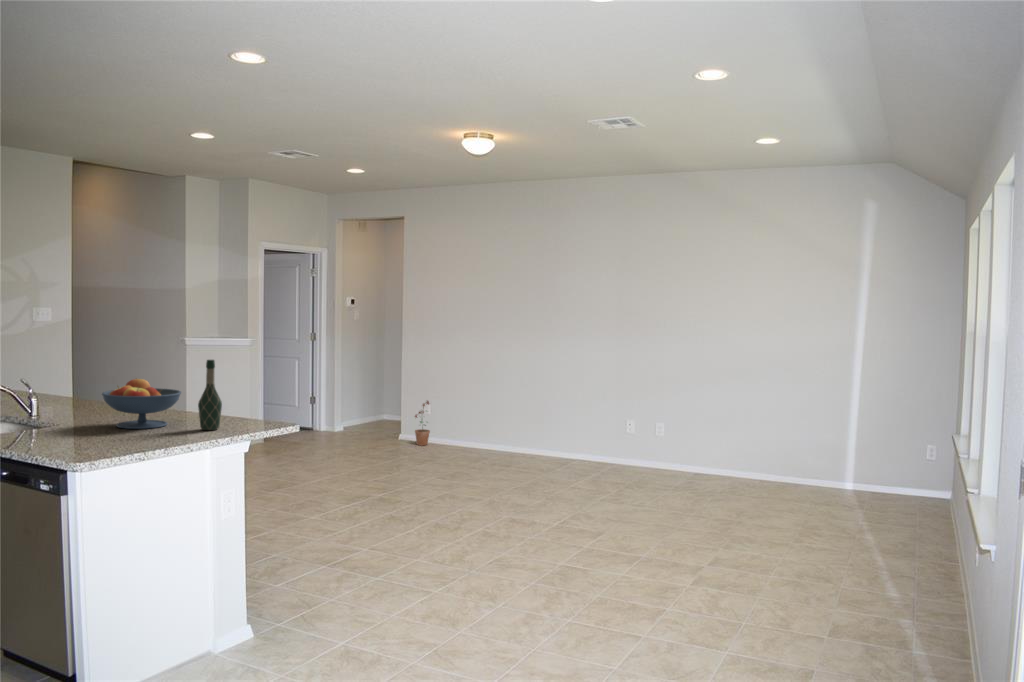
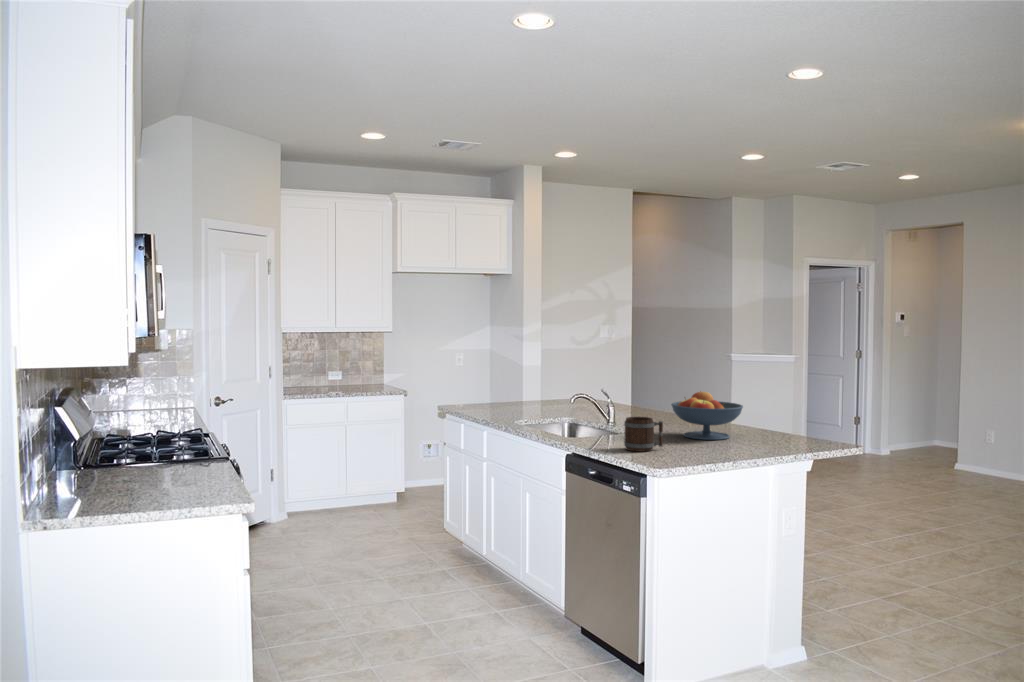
wine bottle: present [198,360,222,430] -> none [761,375,785,446]
potted plant: present [415,401,430,446] -> none [979,427,1001,478]
mug: none [42,409,89,447] -> present [624,417,663,452]

